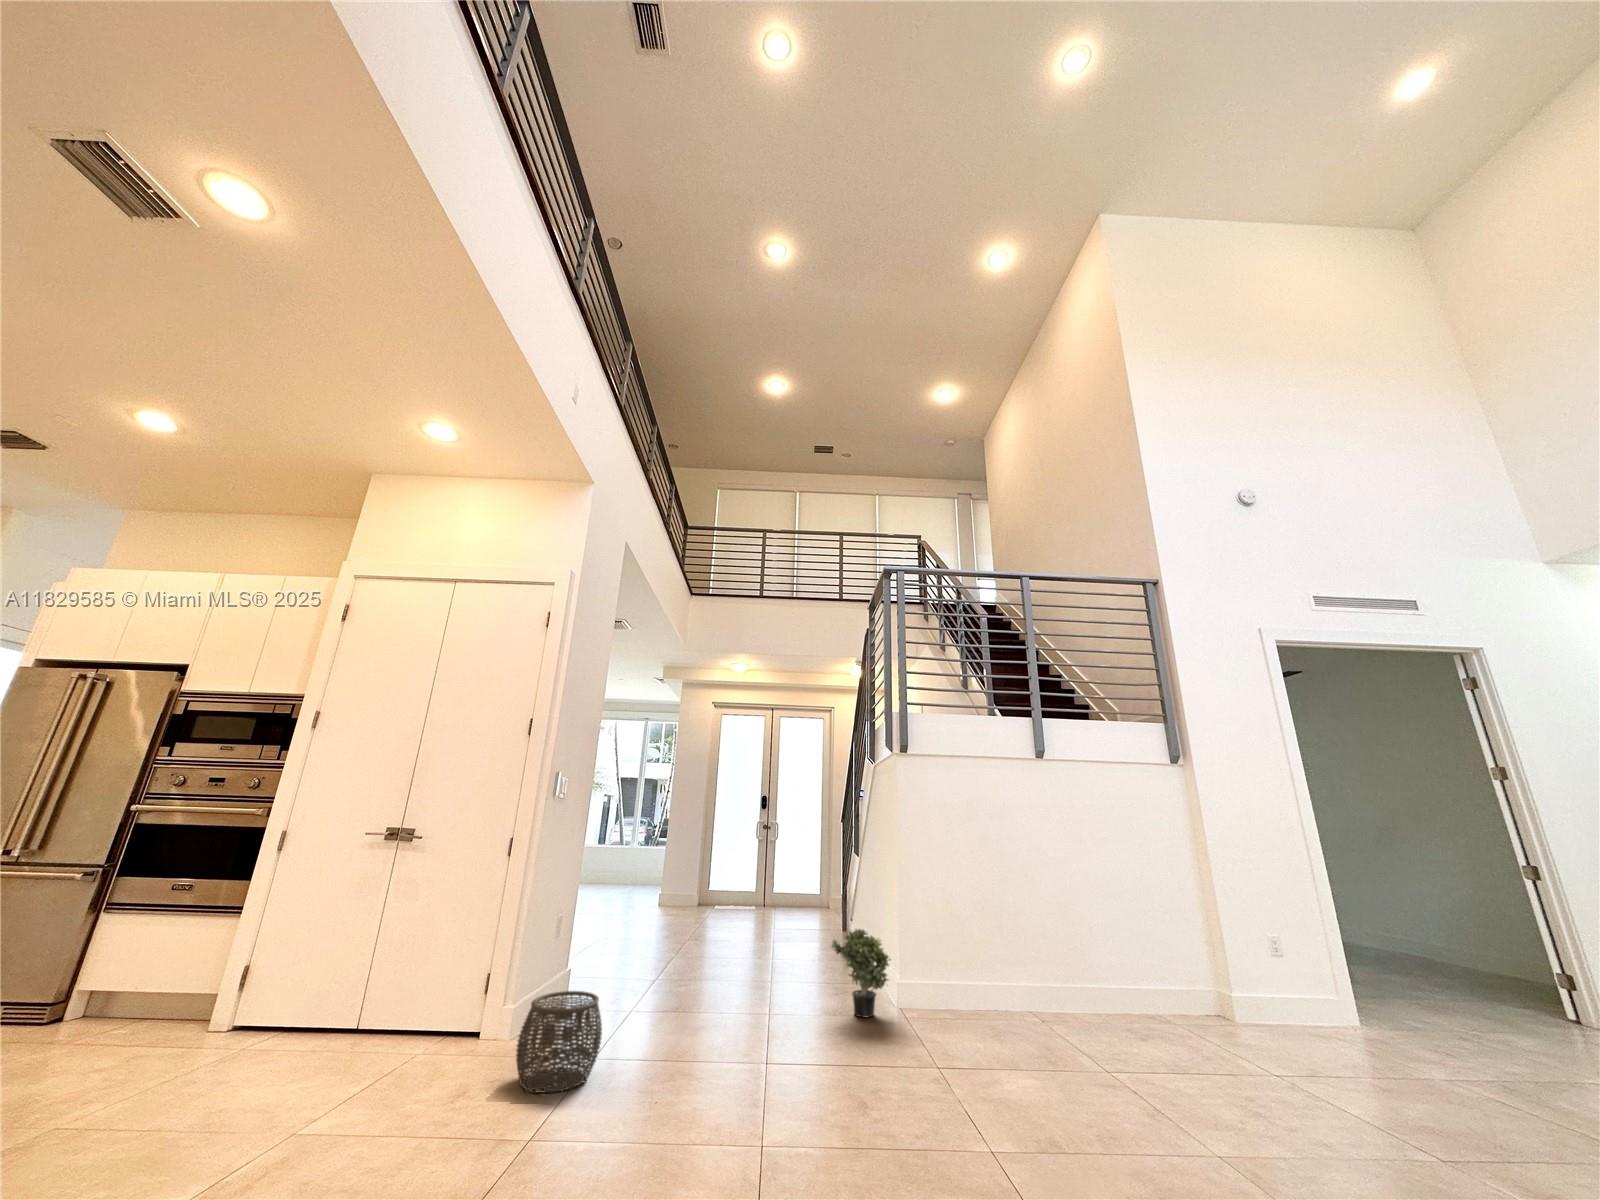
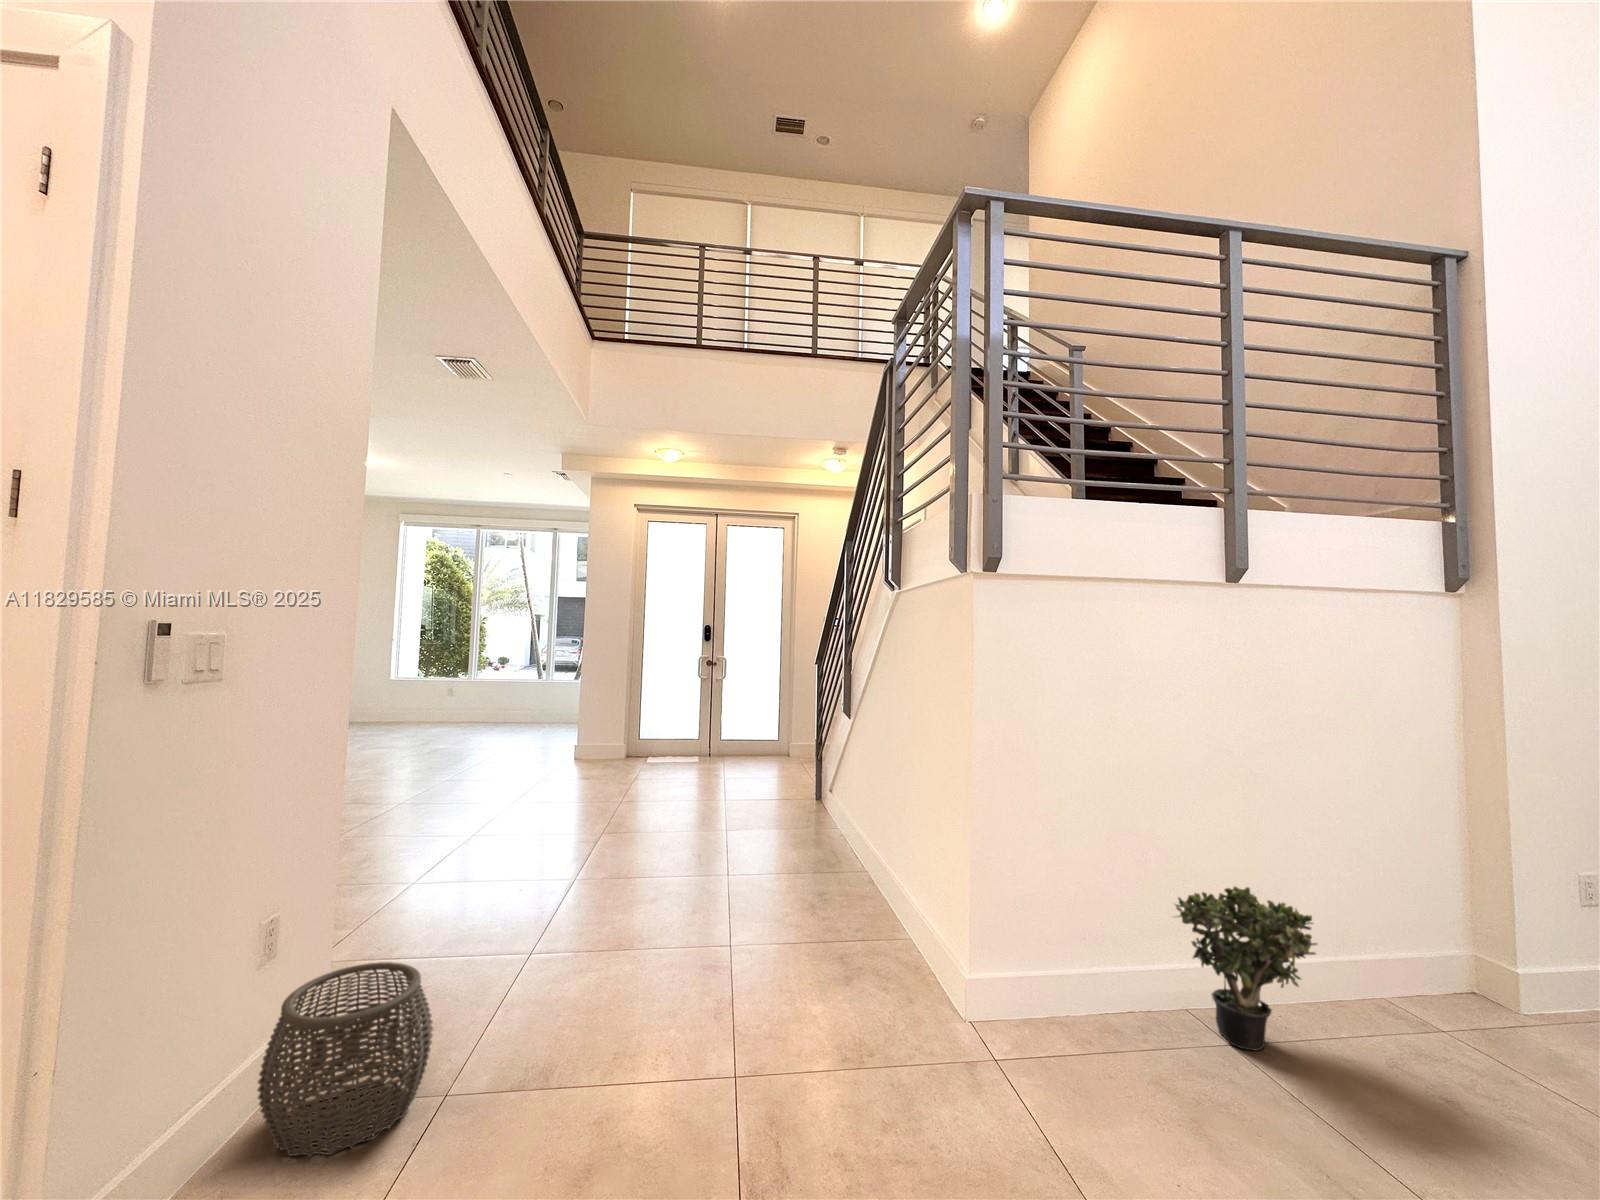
potted plant: present [831,929,891,1017] -> present [1175,886,1317,1050]

